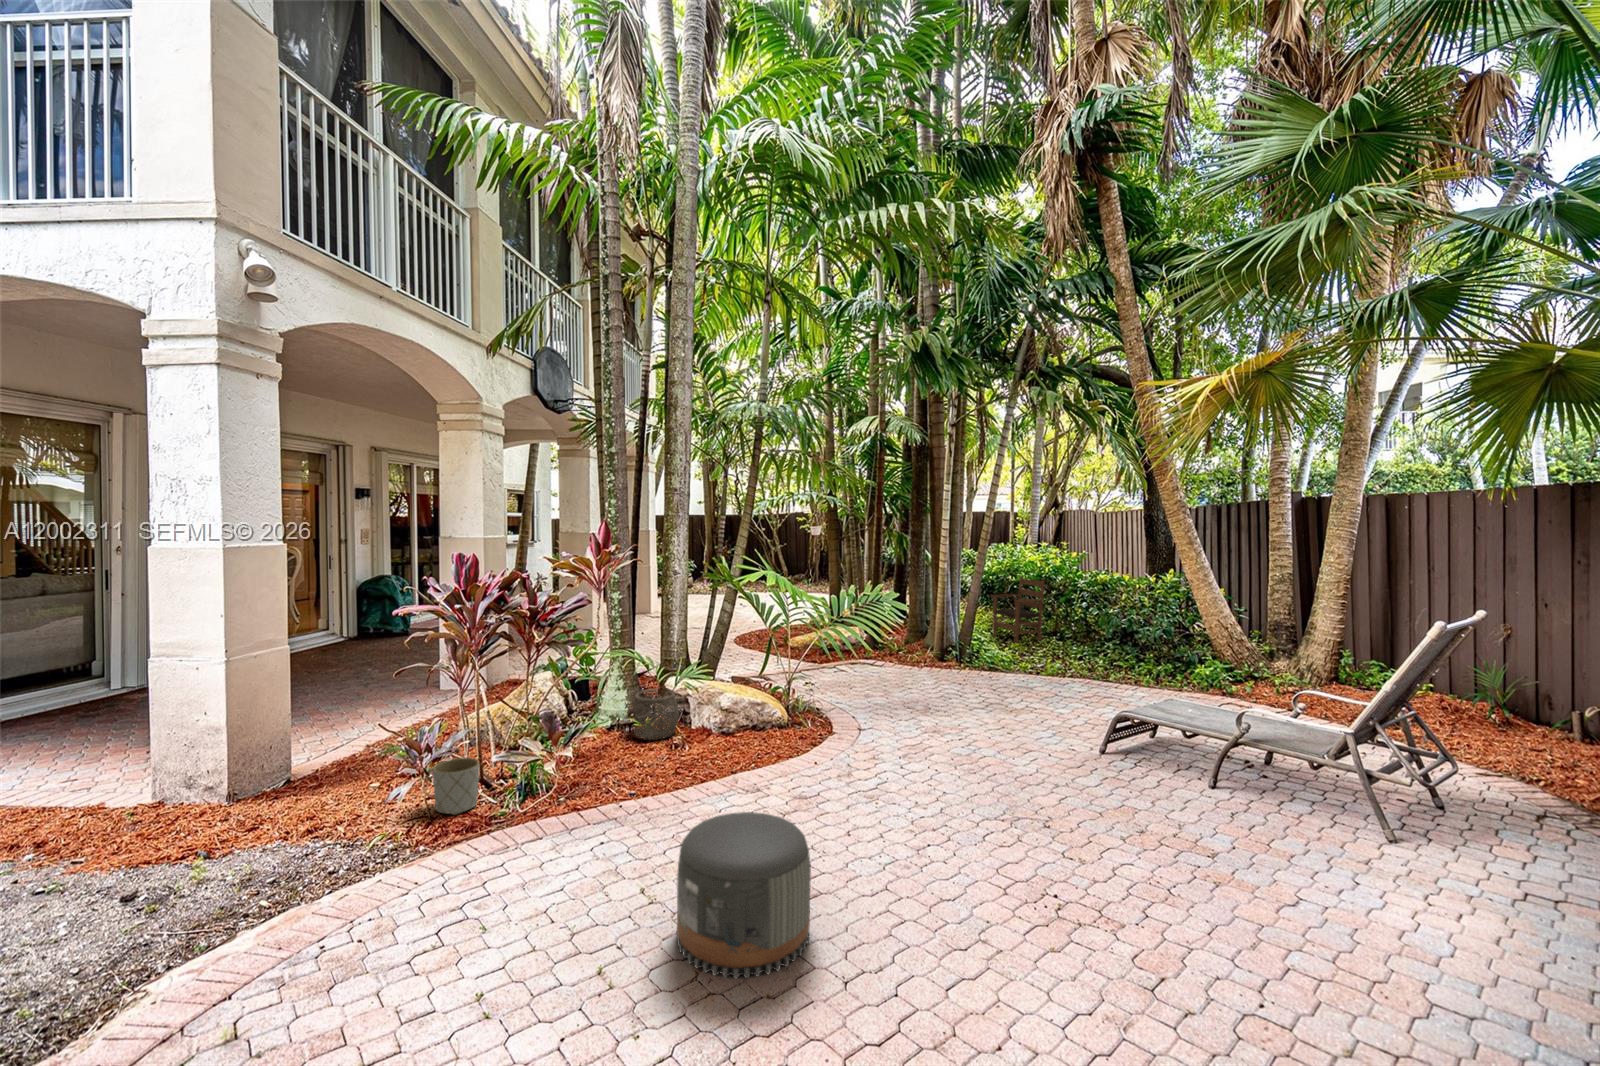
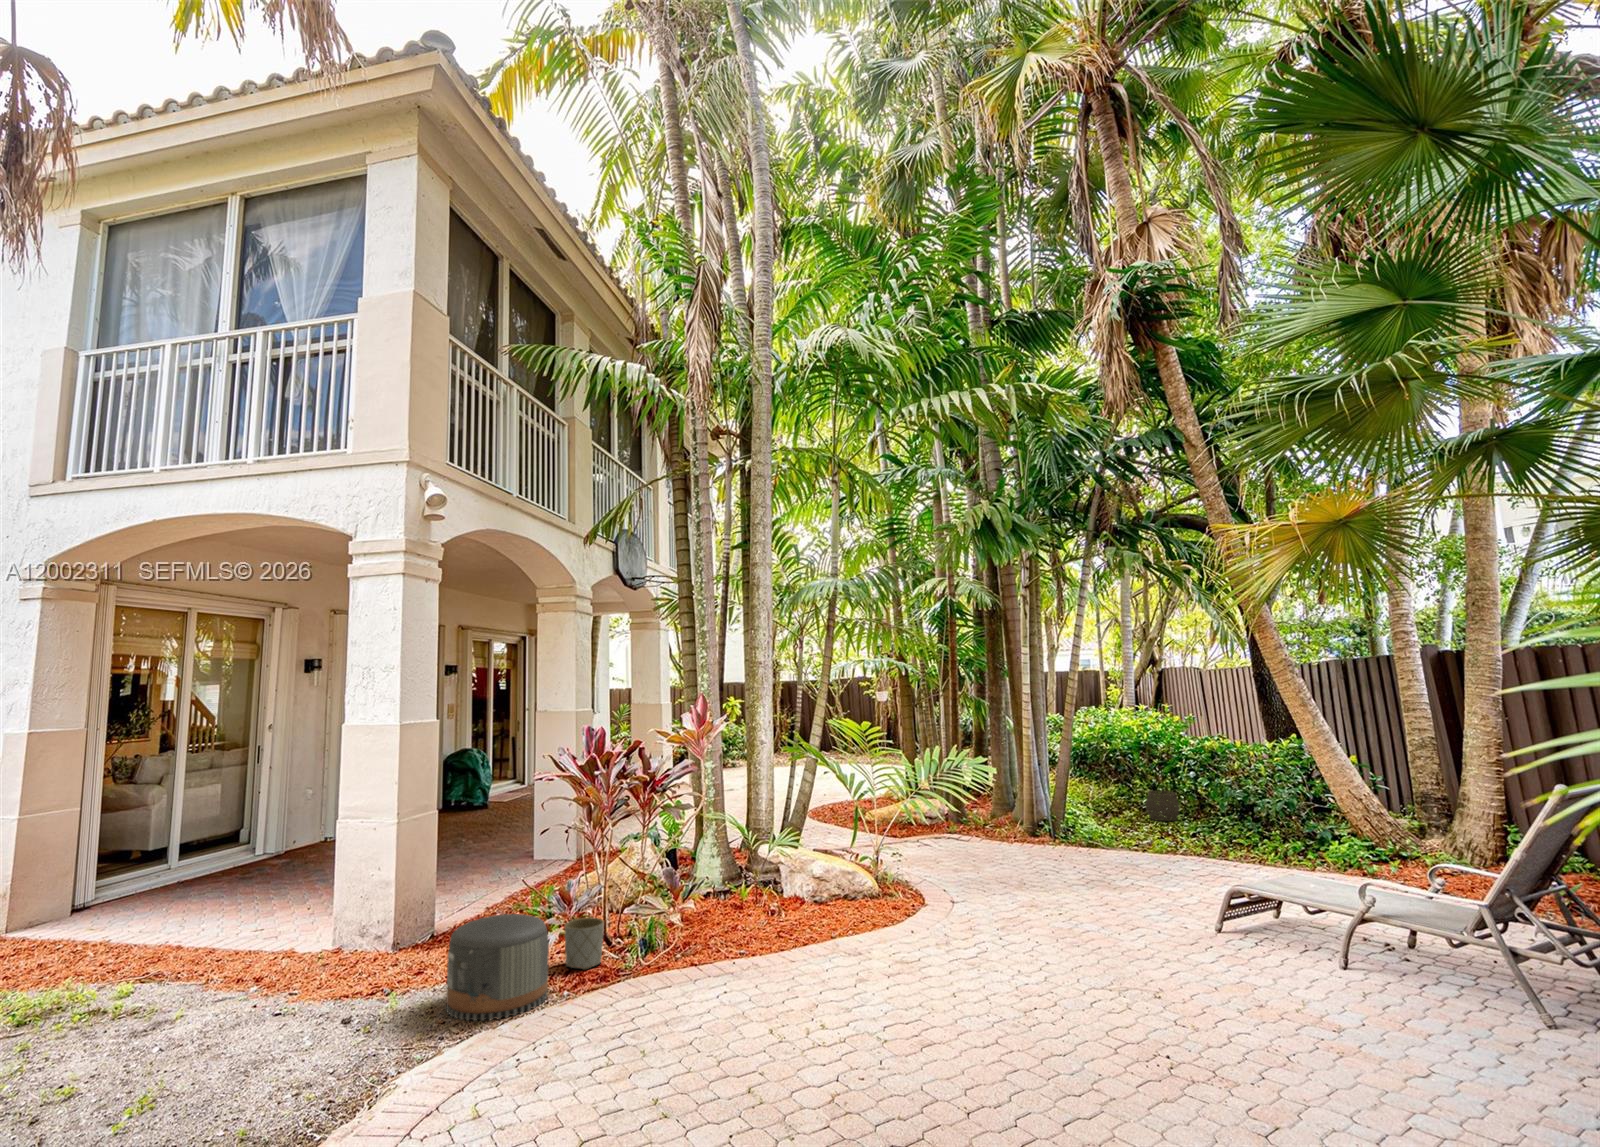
armchair: present [992,576,1044,643] -> none [1083,742,1143,816]
woven basket: present [632,689,679,740] -> present [1146,791,1179,821]
pouf: present [677,812,811,979] -> present [446,914,549,1021]

